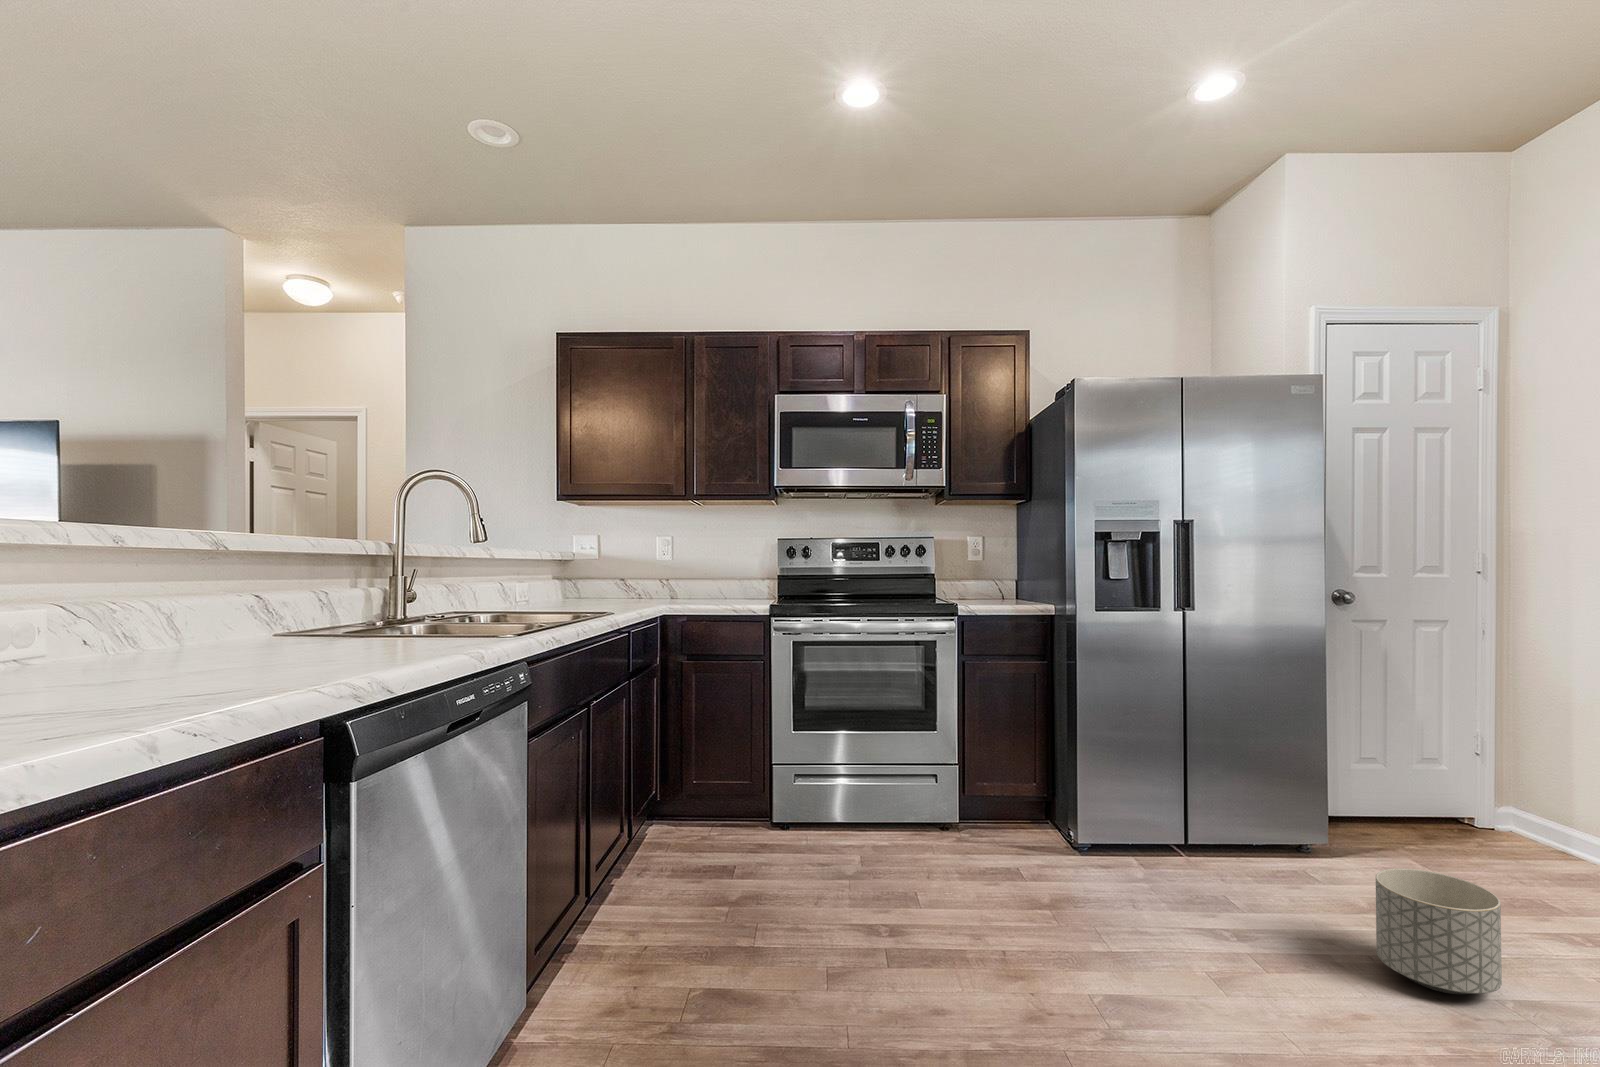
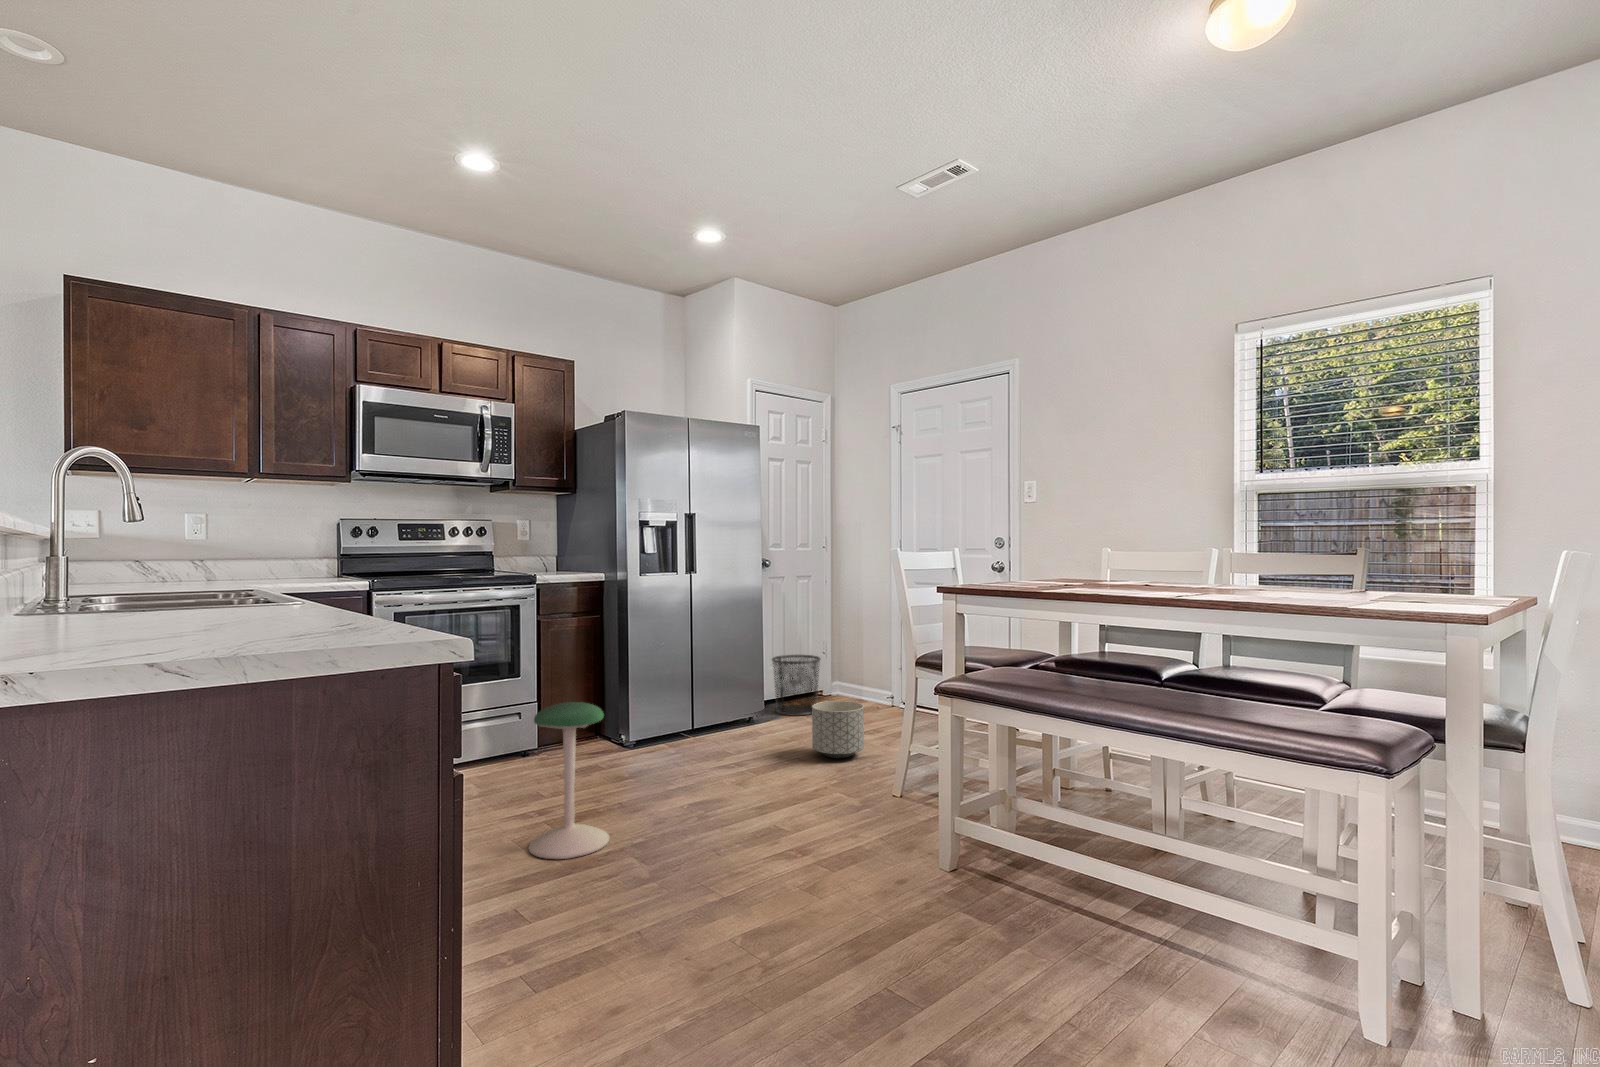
waste bin: none [1349,752,1454,866] -> present [772,655,821,716]
stool: none [820,801,930,1034] -> present [529,702,609,859]

